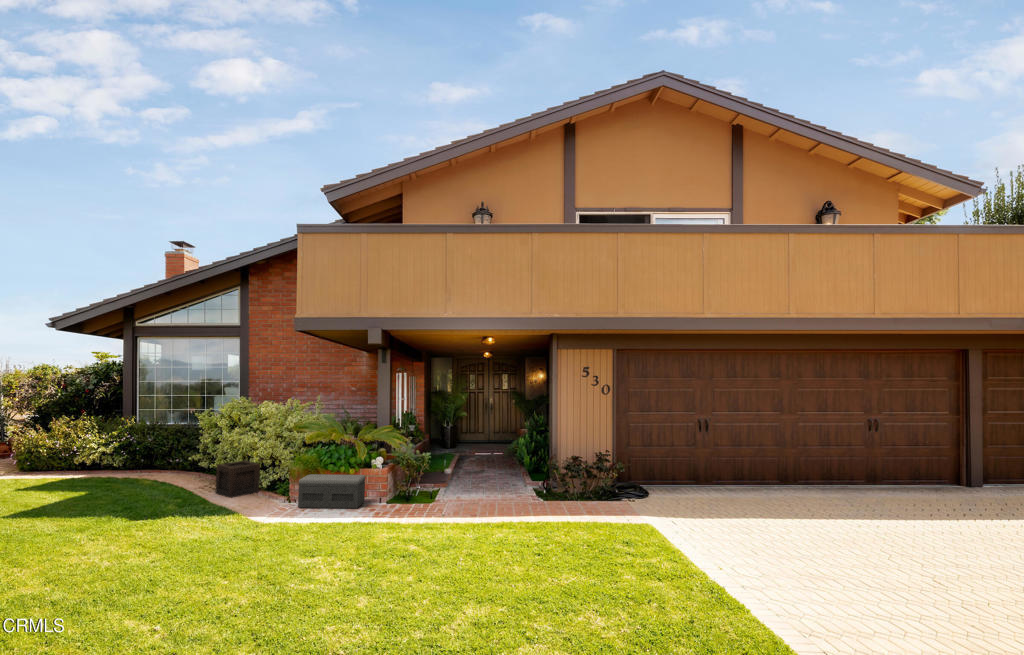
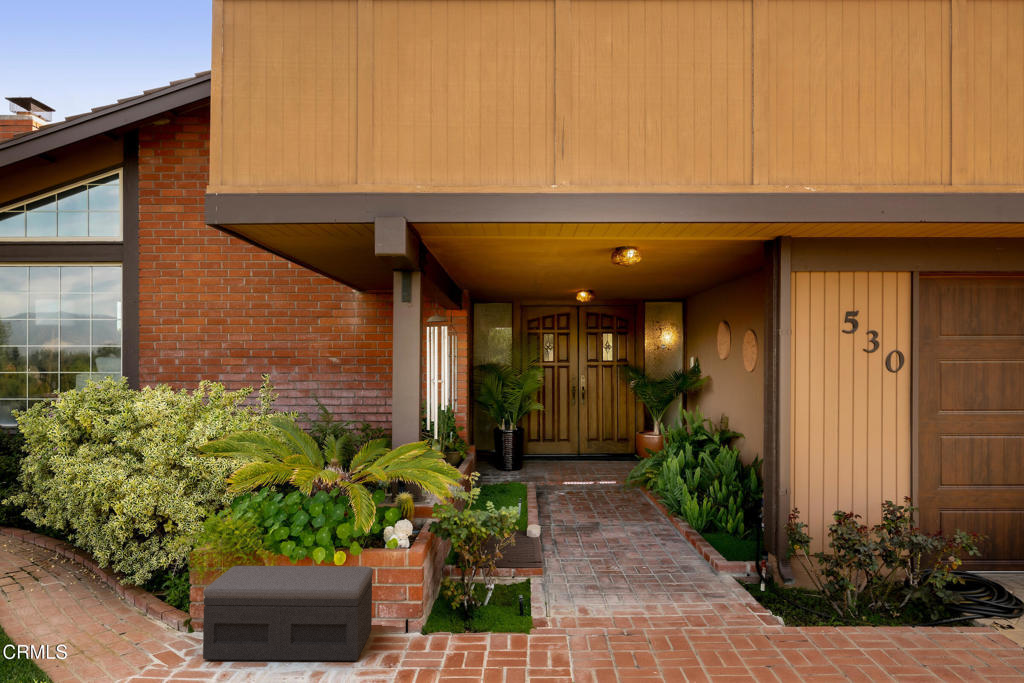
wooden crate: present [216,461,260,498] -> none [21,520,126,618]

